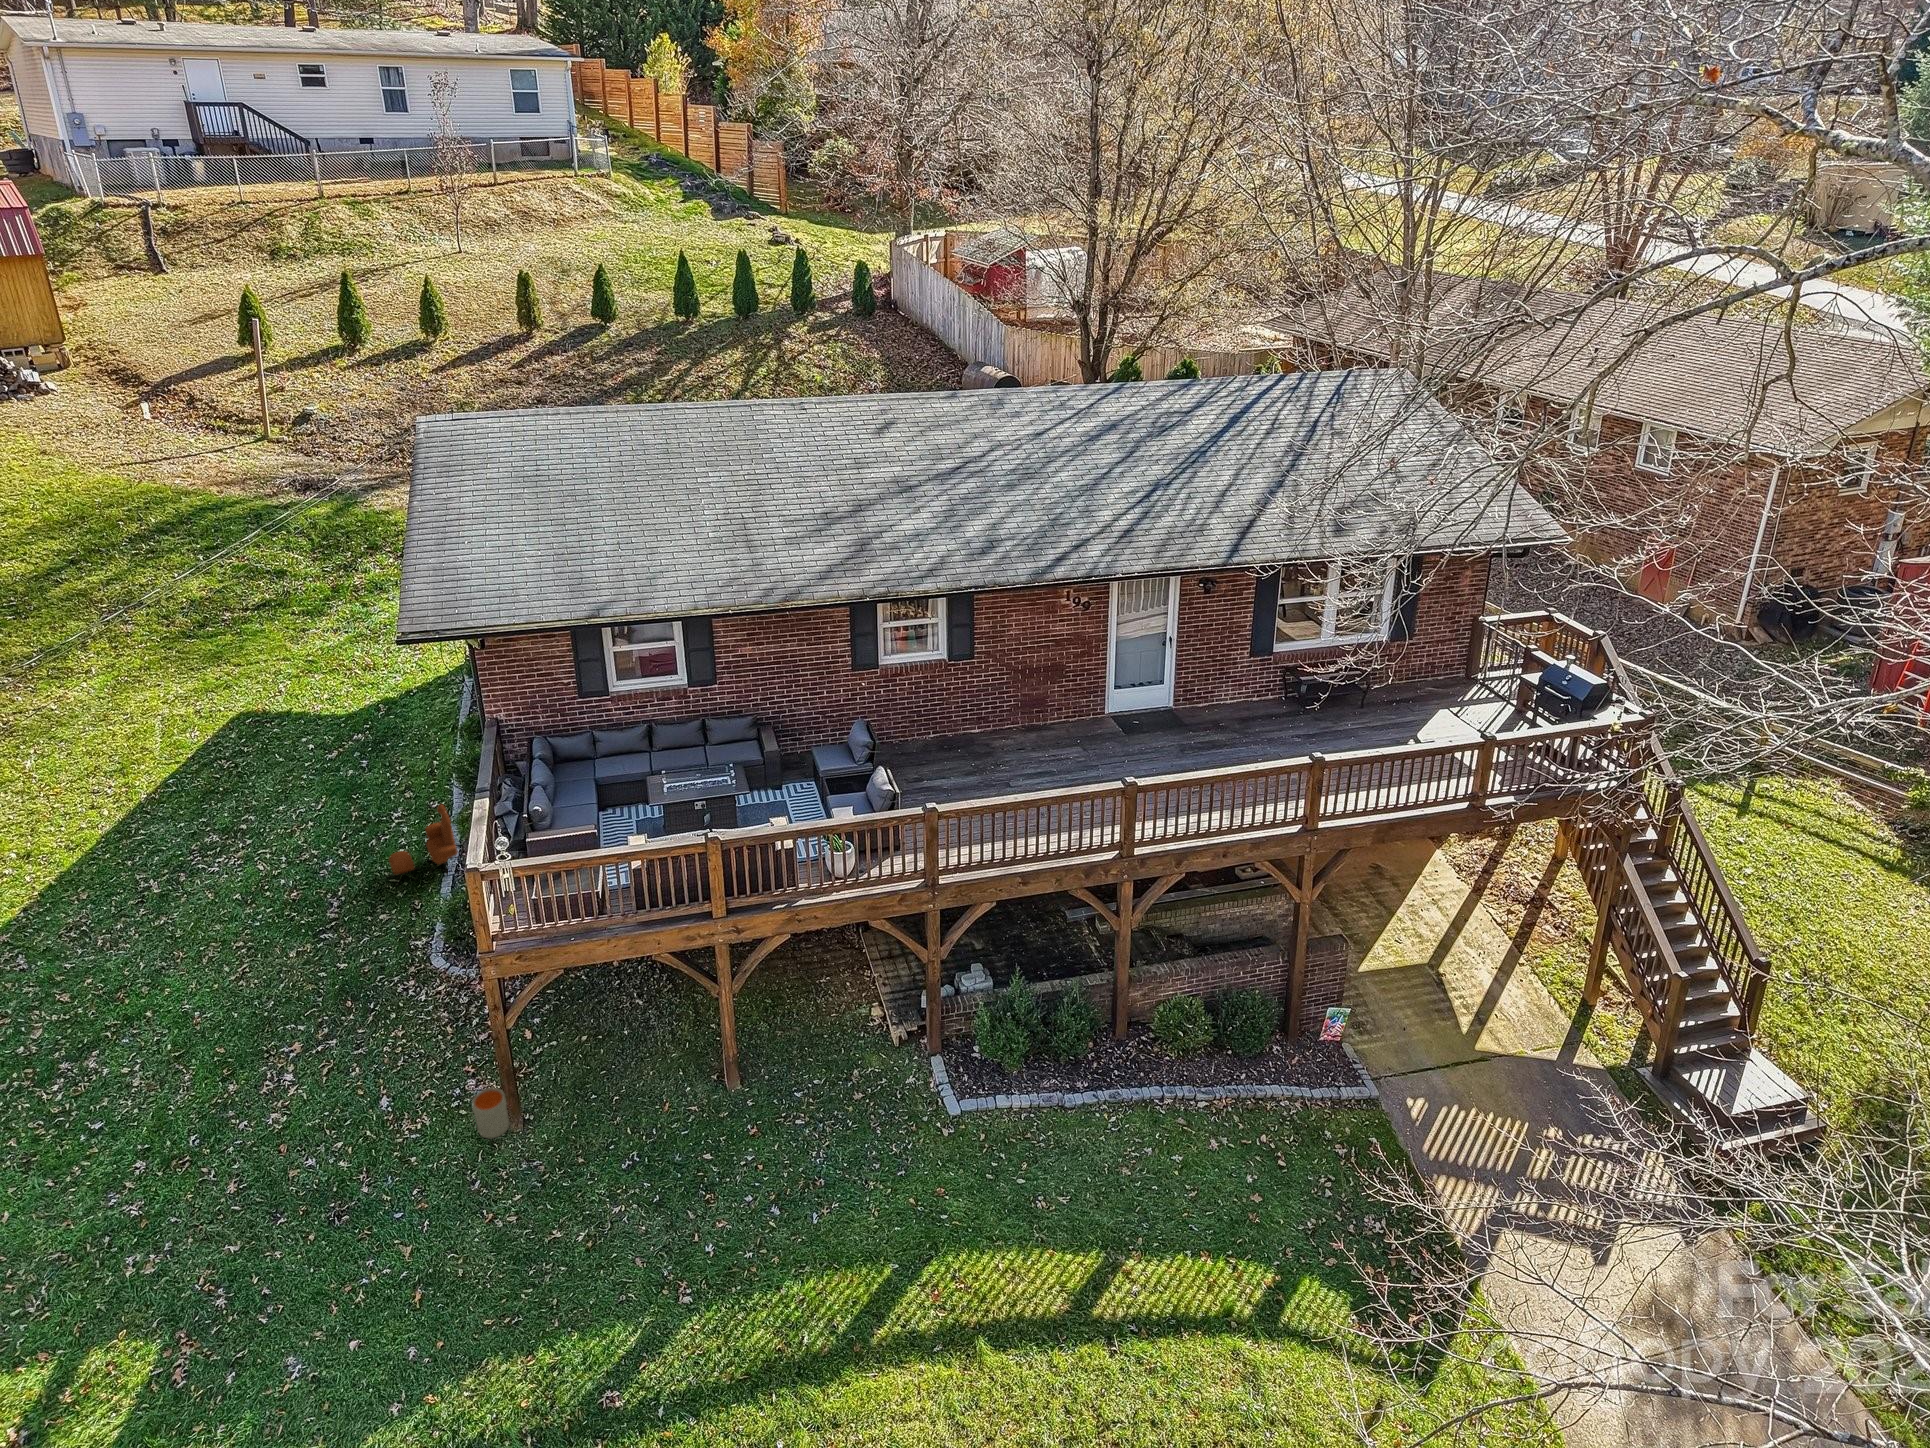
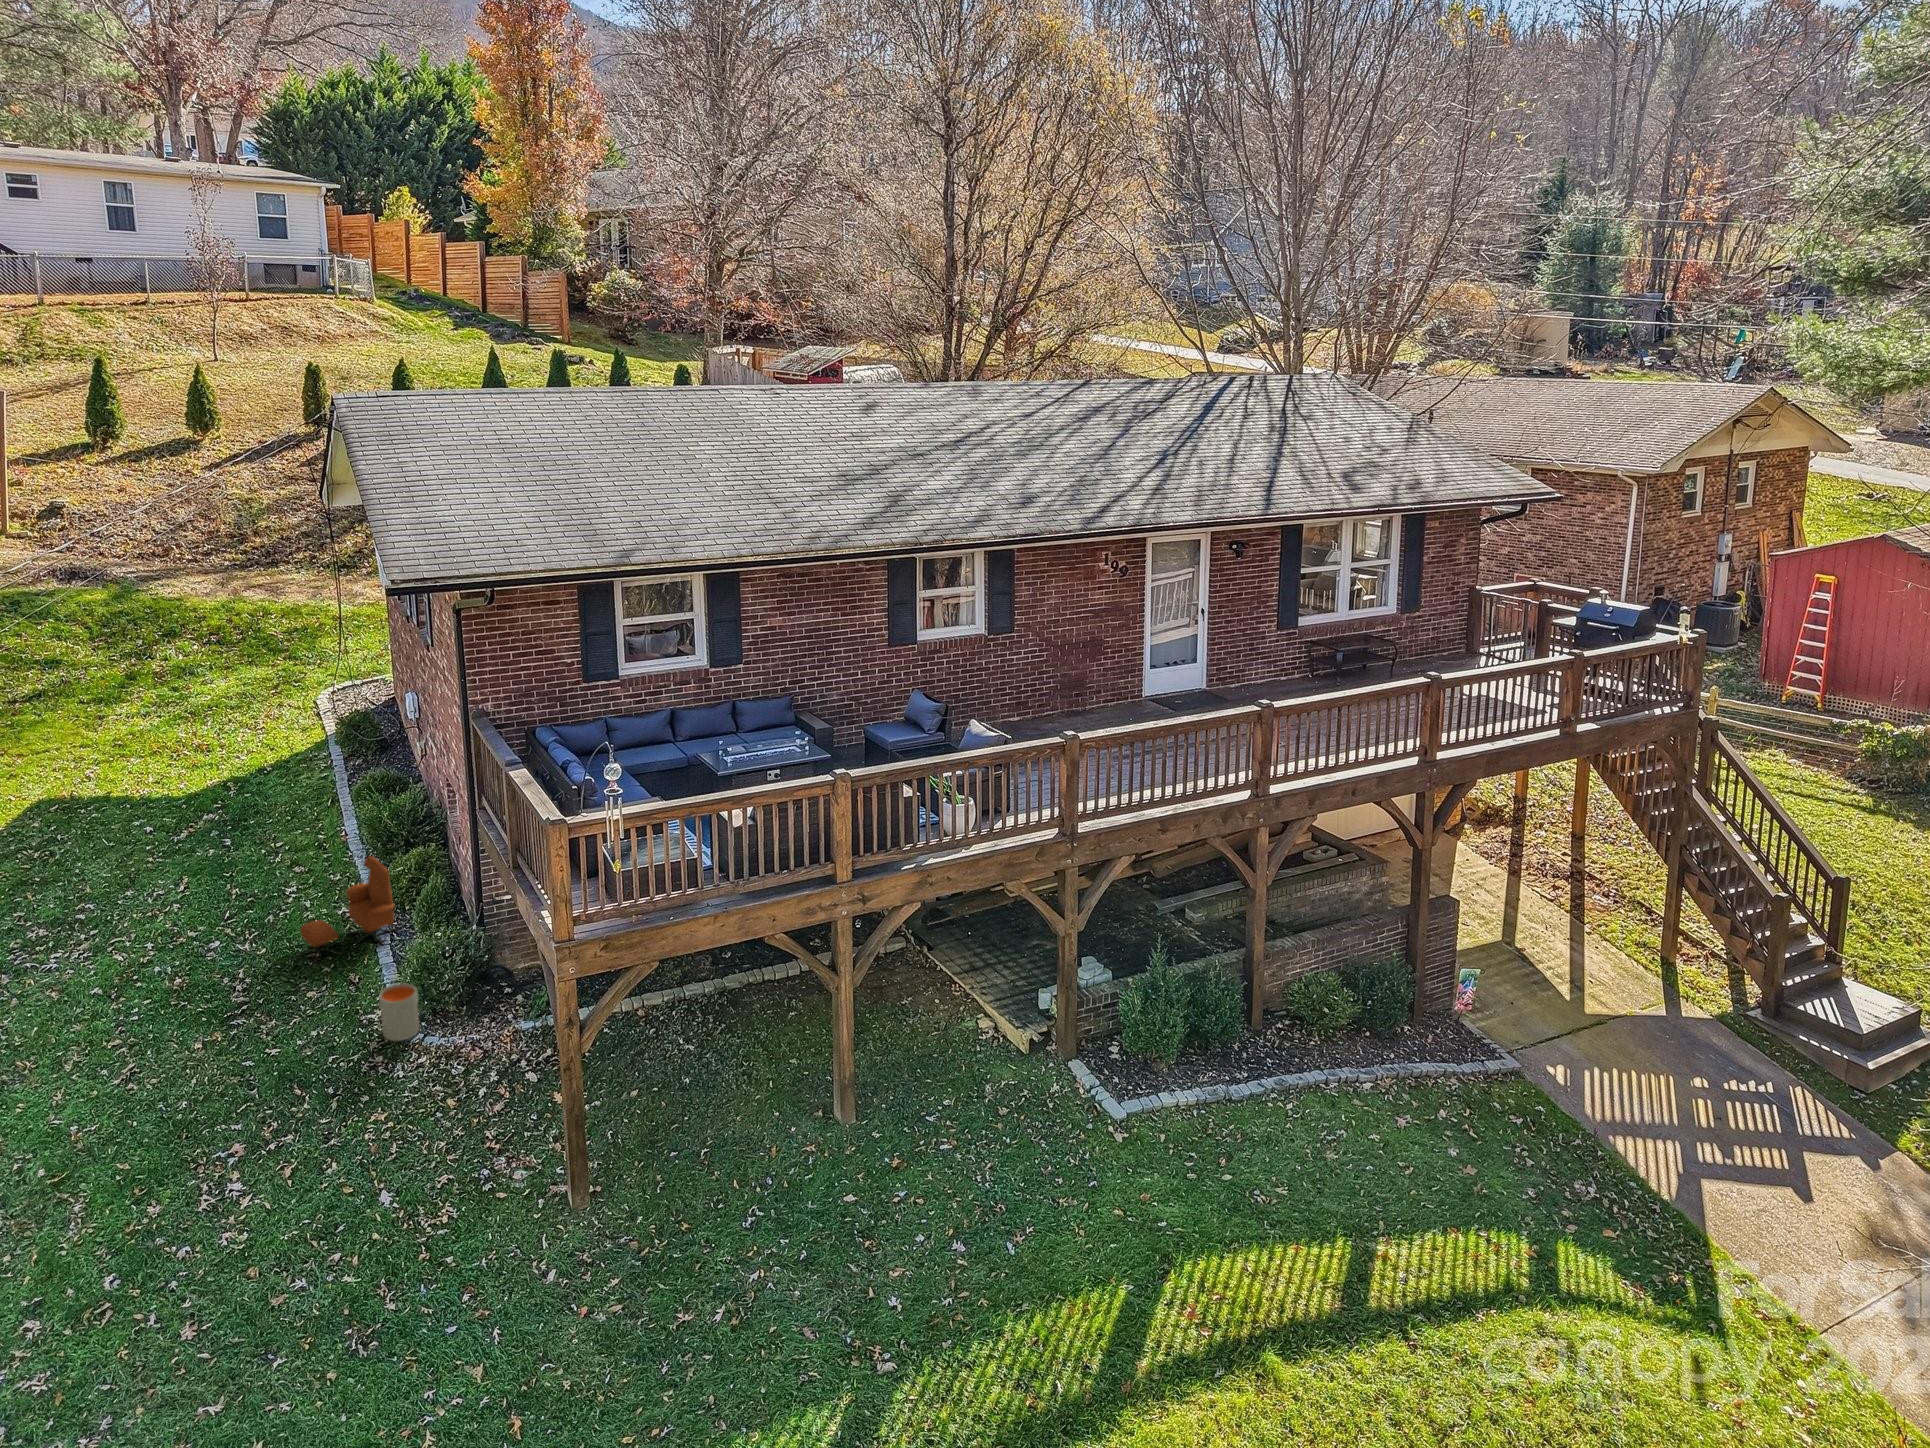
bucket: present [472,1088,509,1138] -> present [378,983,419,1041]

